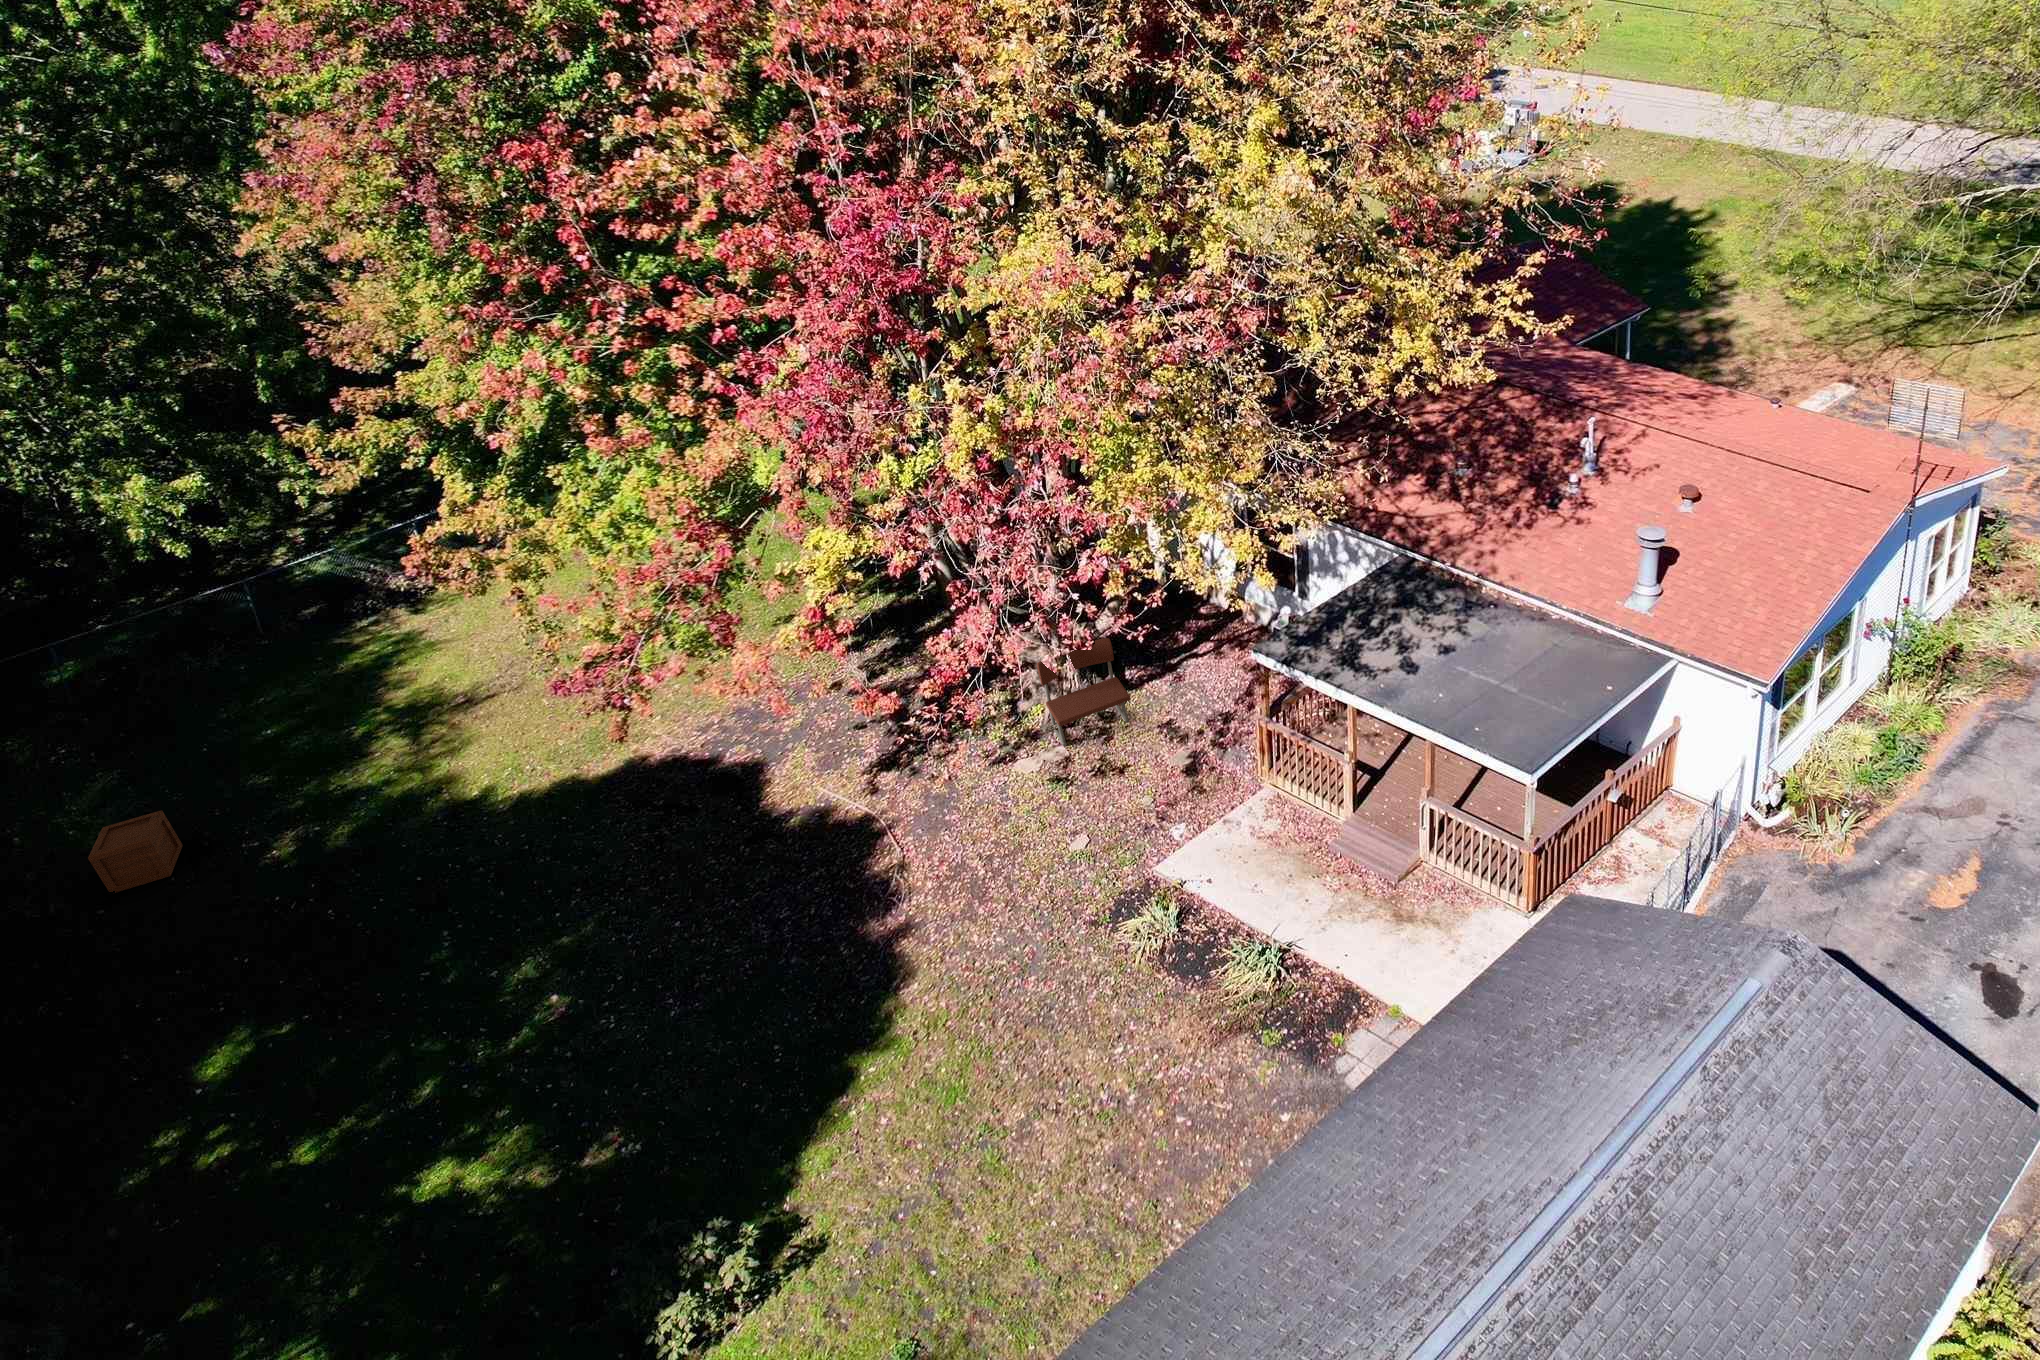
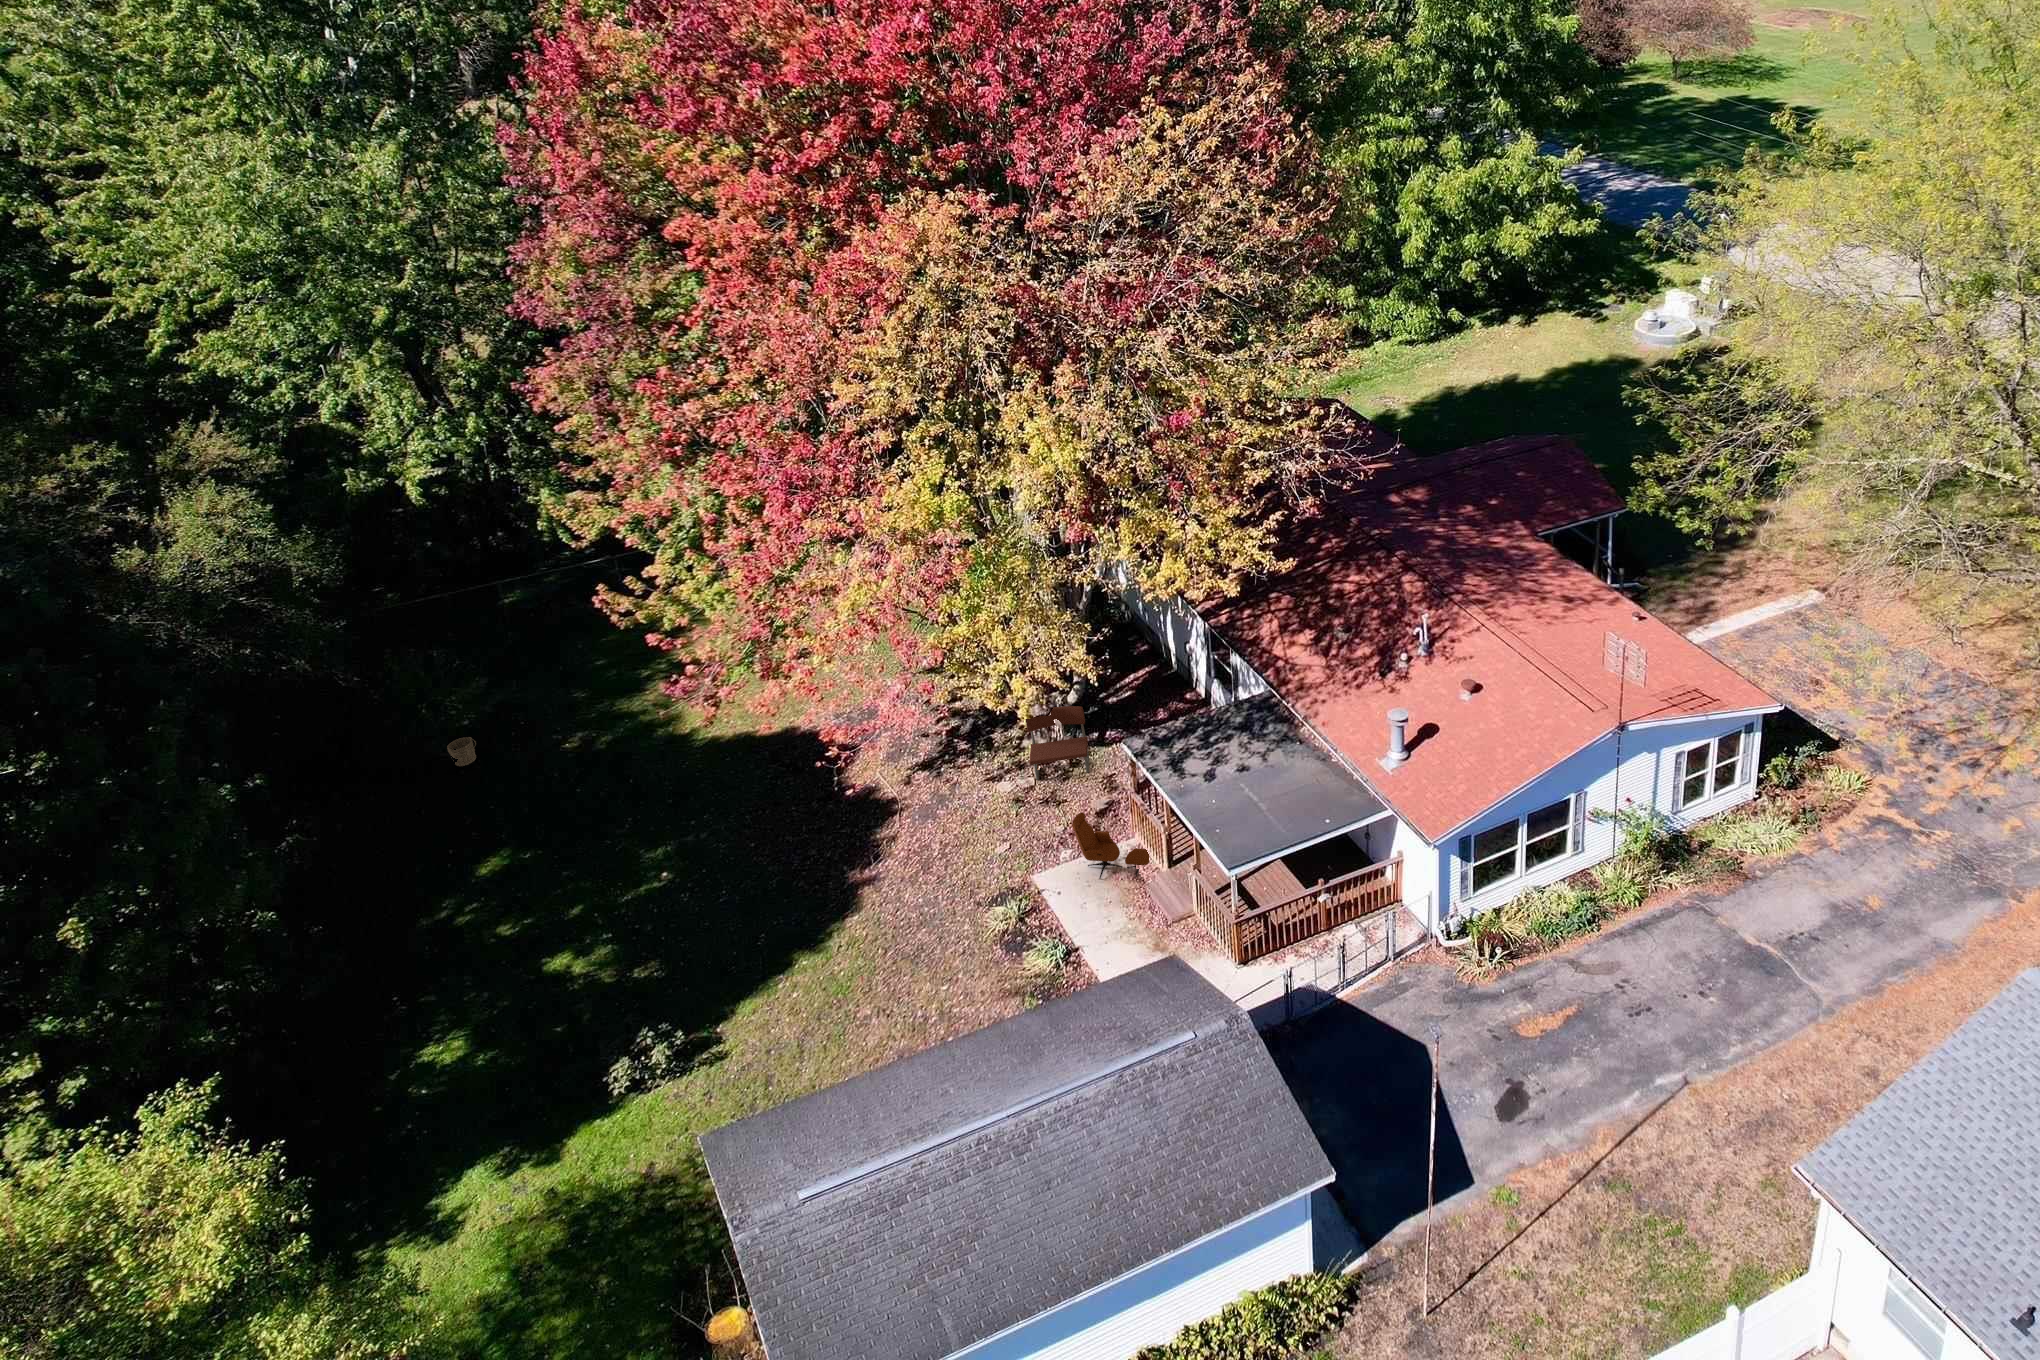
lounge chair: none [1190,762,1295,843] -> present [1072,812,1150,878]
wooden crate: present [88,811,183,893] -> none [468,694,523,741]
bucket: none [64,889,121,938] -> present [447,737,476,766]

